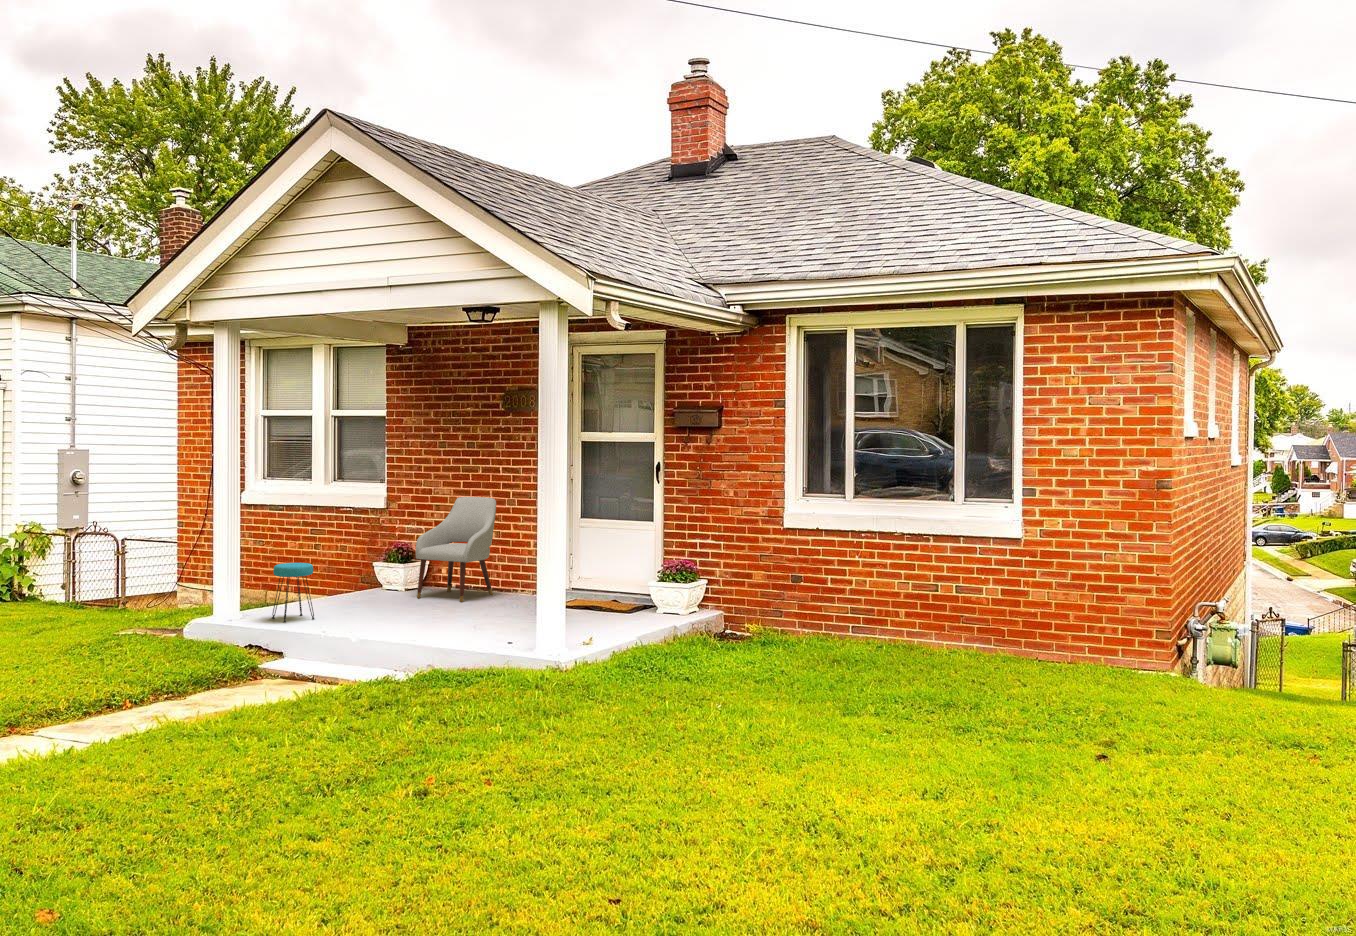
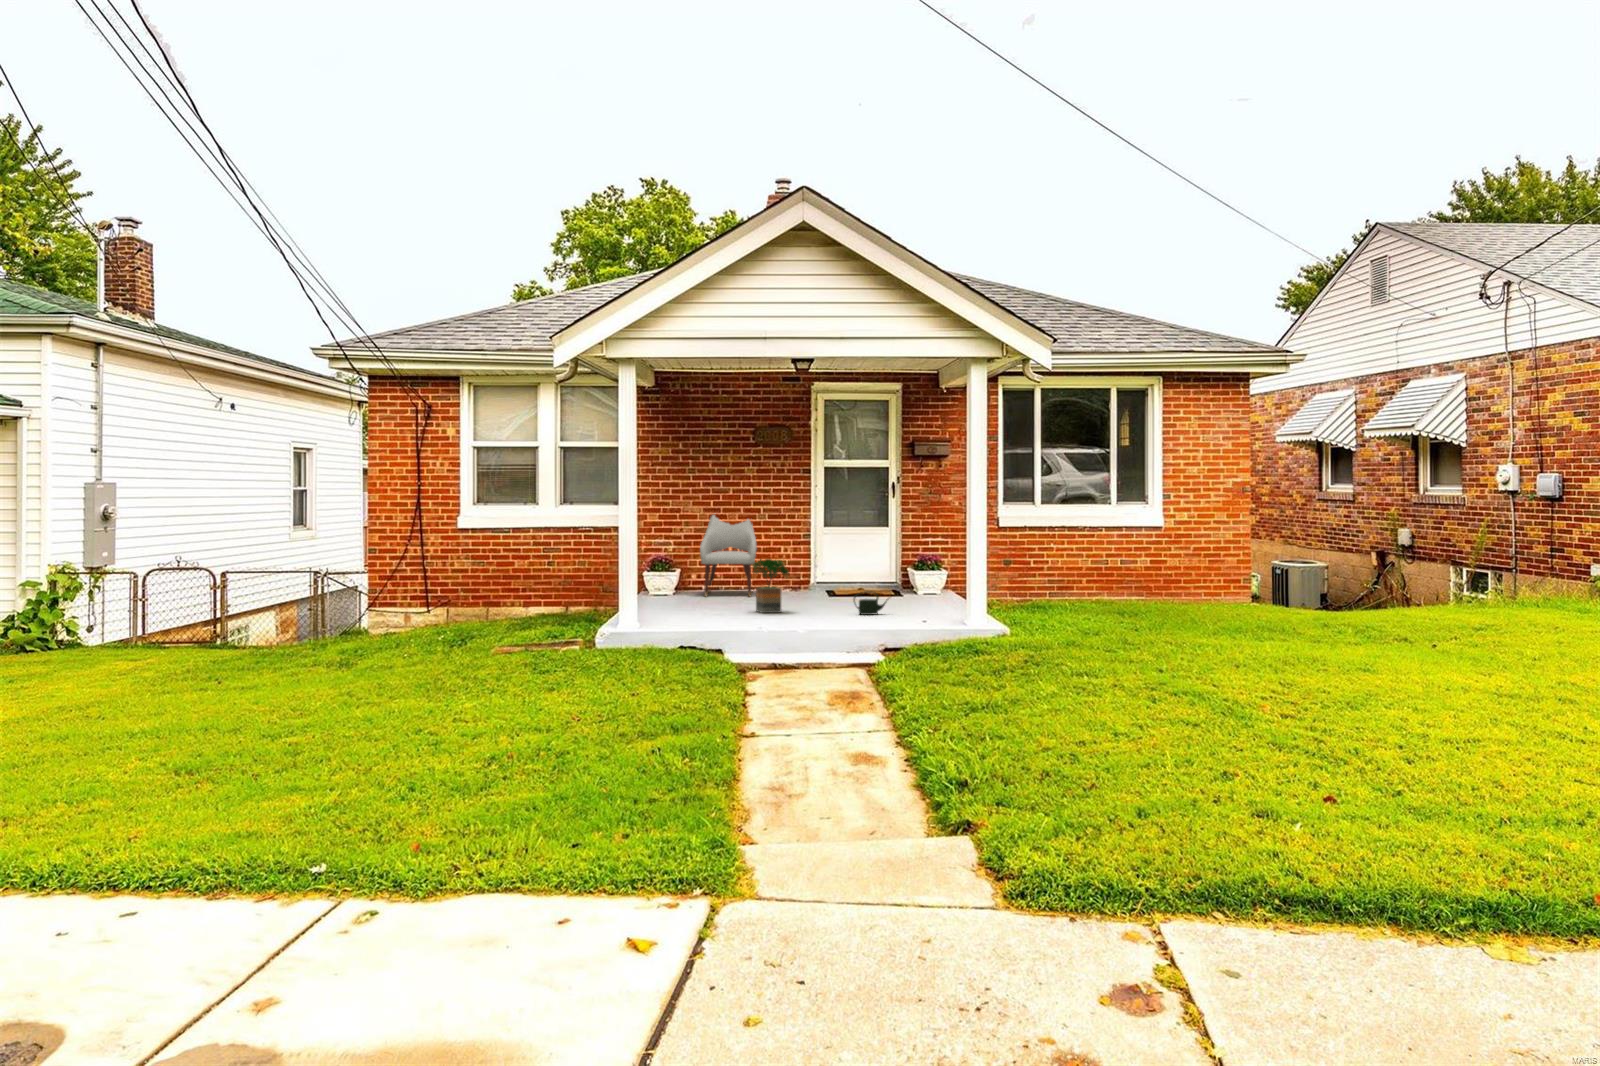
stool: present [272,563,314,622] -> none [652,563,689,613]
potted tree: none [360,564,405,631] -> present [753,559,789,613]
watering can: none [444,615,489,646] -> present [854,591,887,615]

